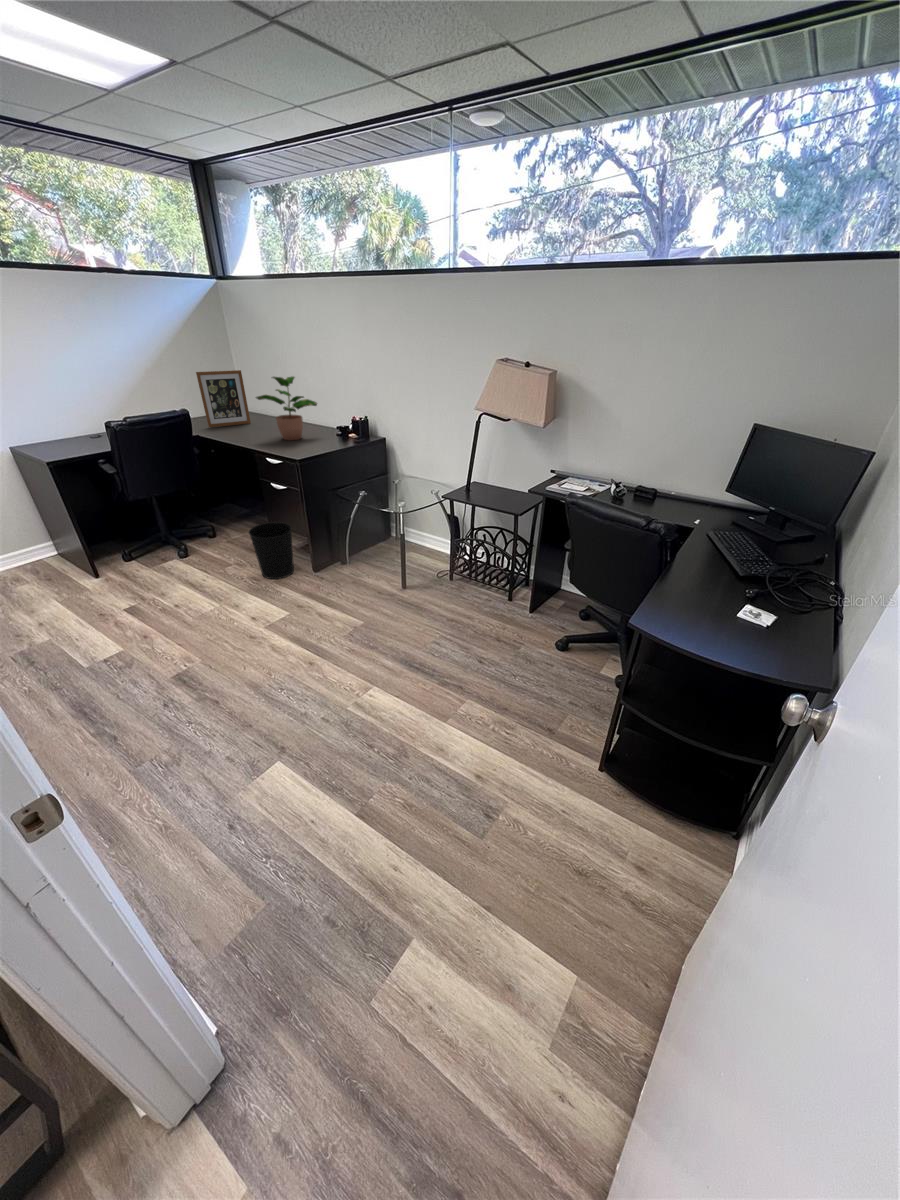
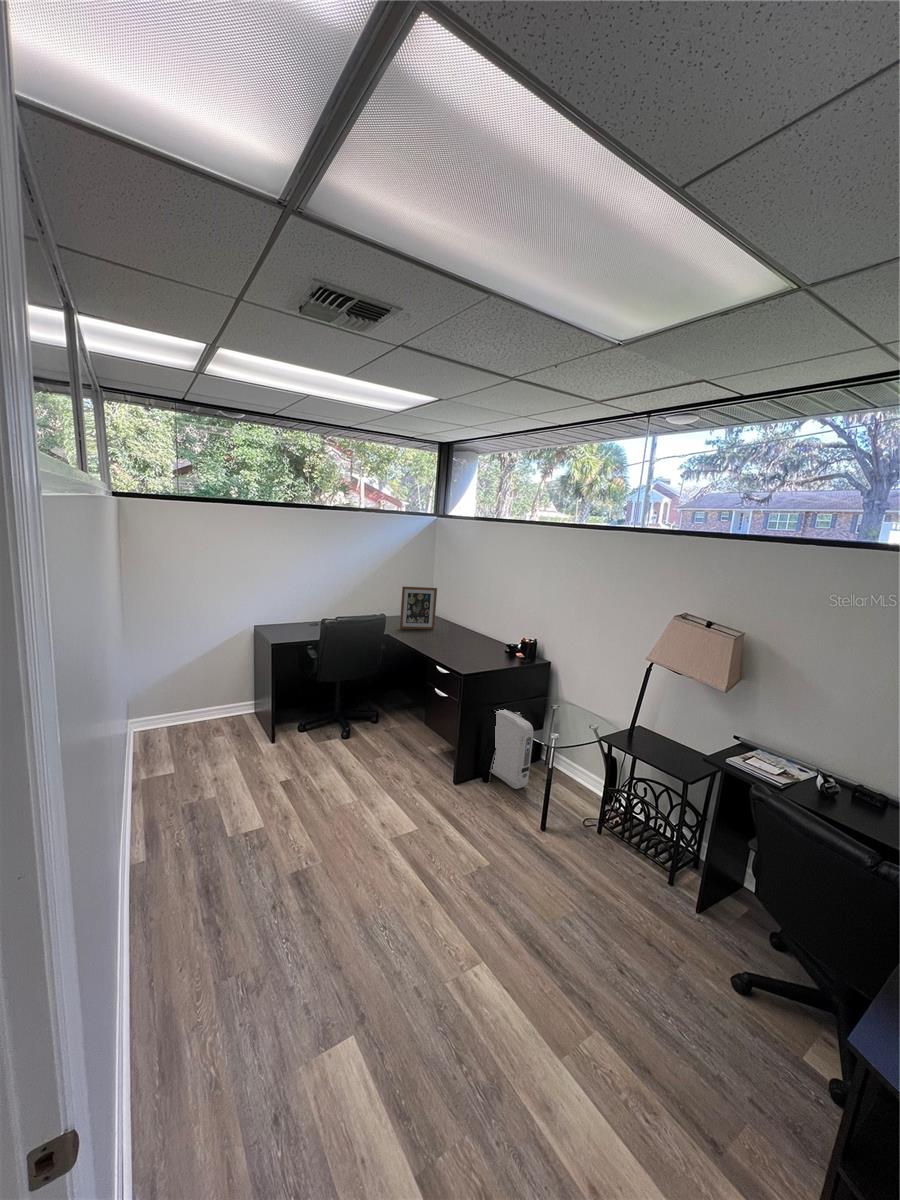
potted plant: present [256,377,317,440] -> none [441,600,493,652]
air purifier: none [337,492,384,563] -> present [490,709,534,789]
wastebasket: present [249,522,294,579] -> none [404,724,443,783]

